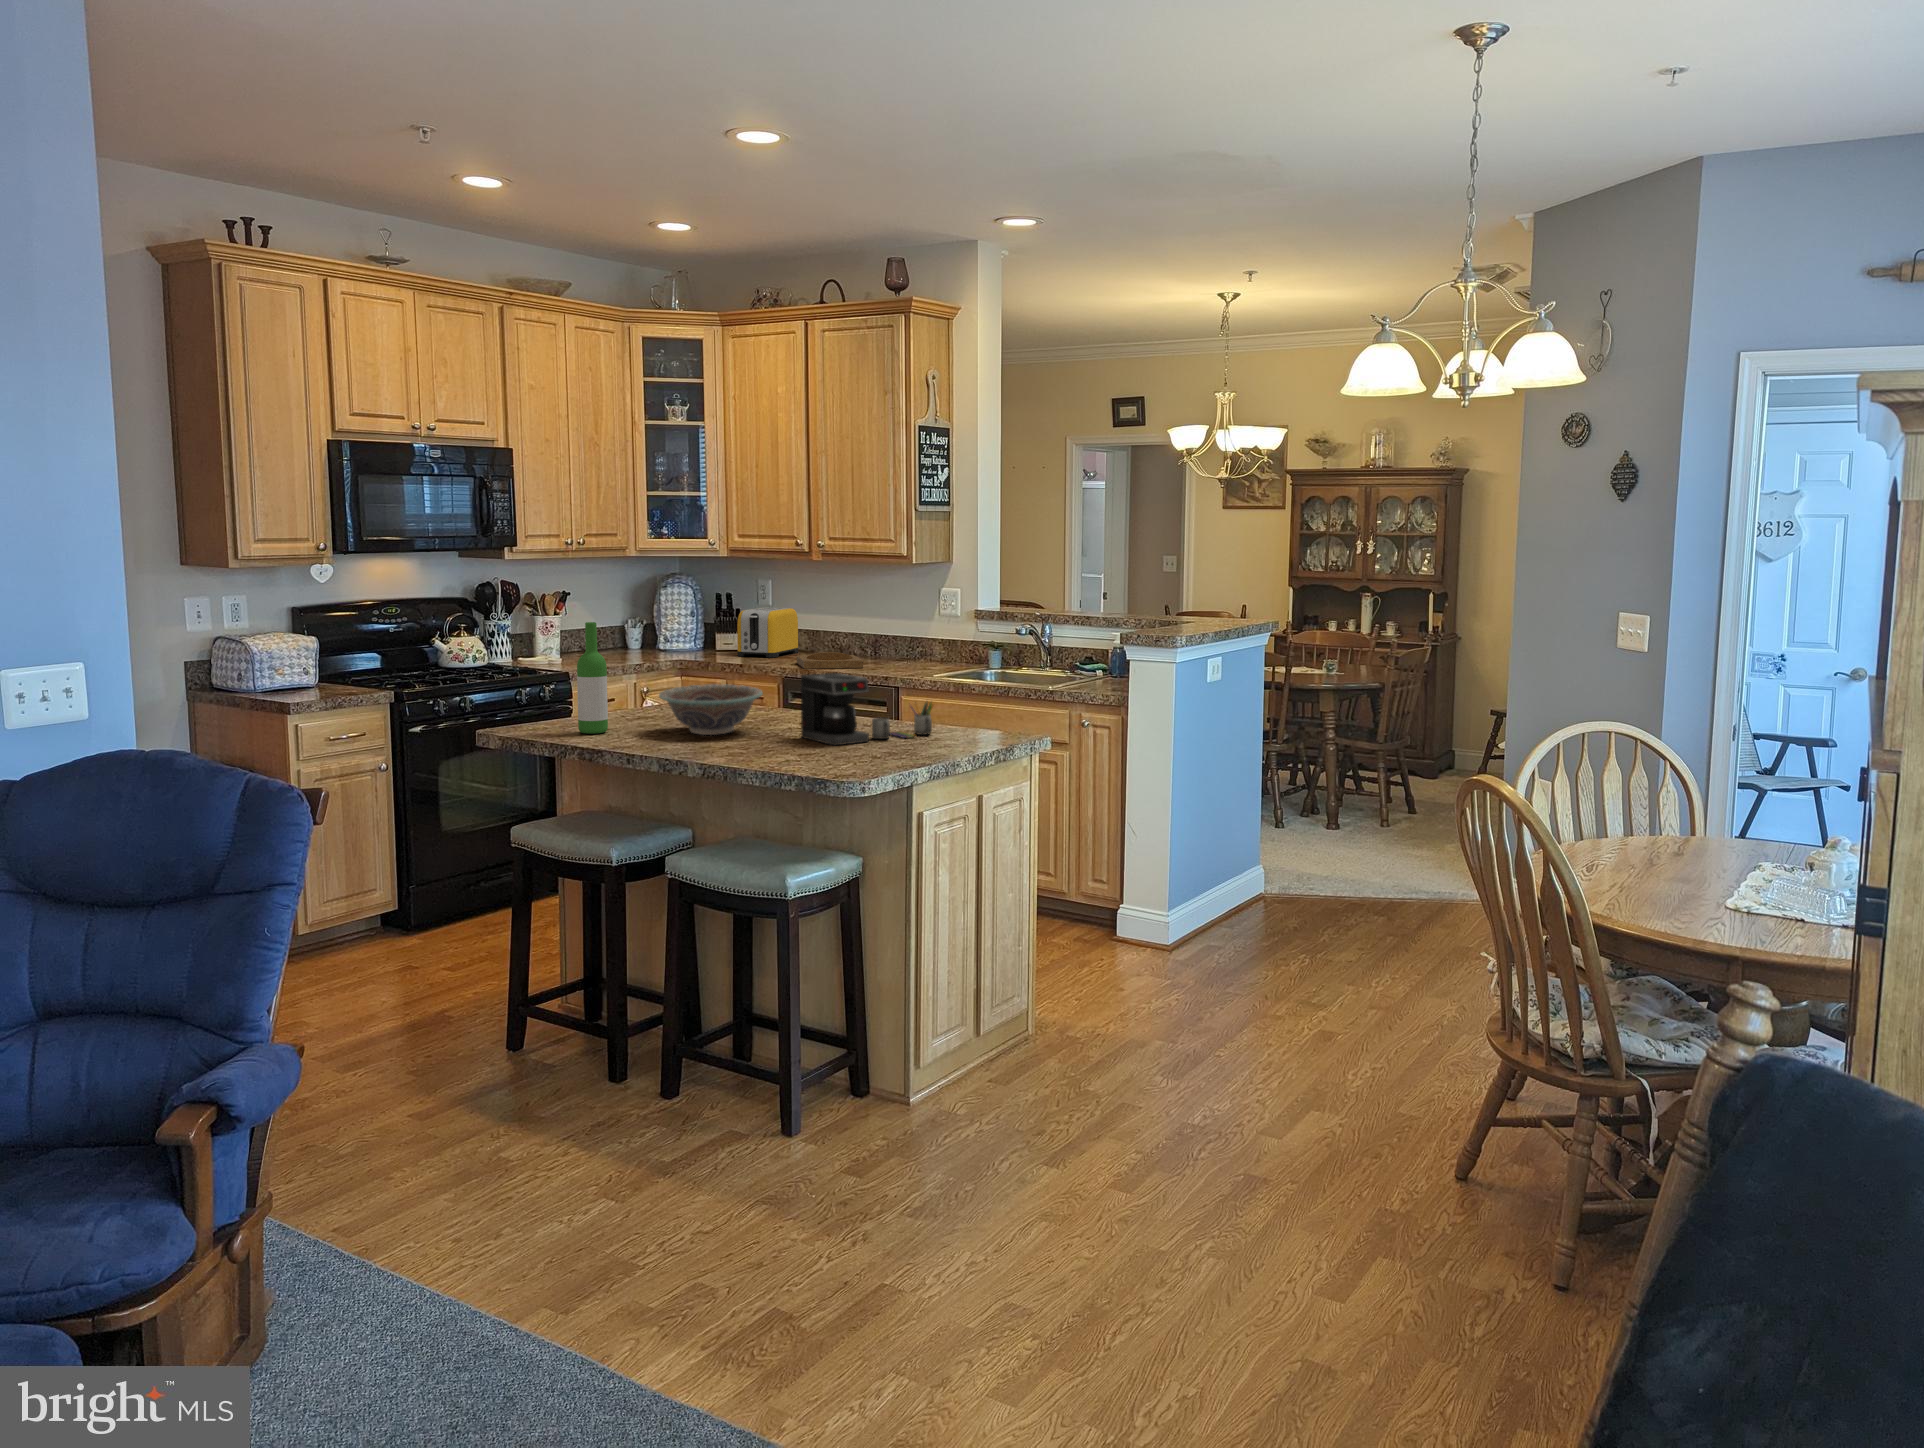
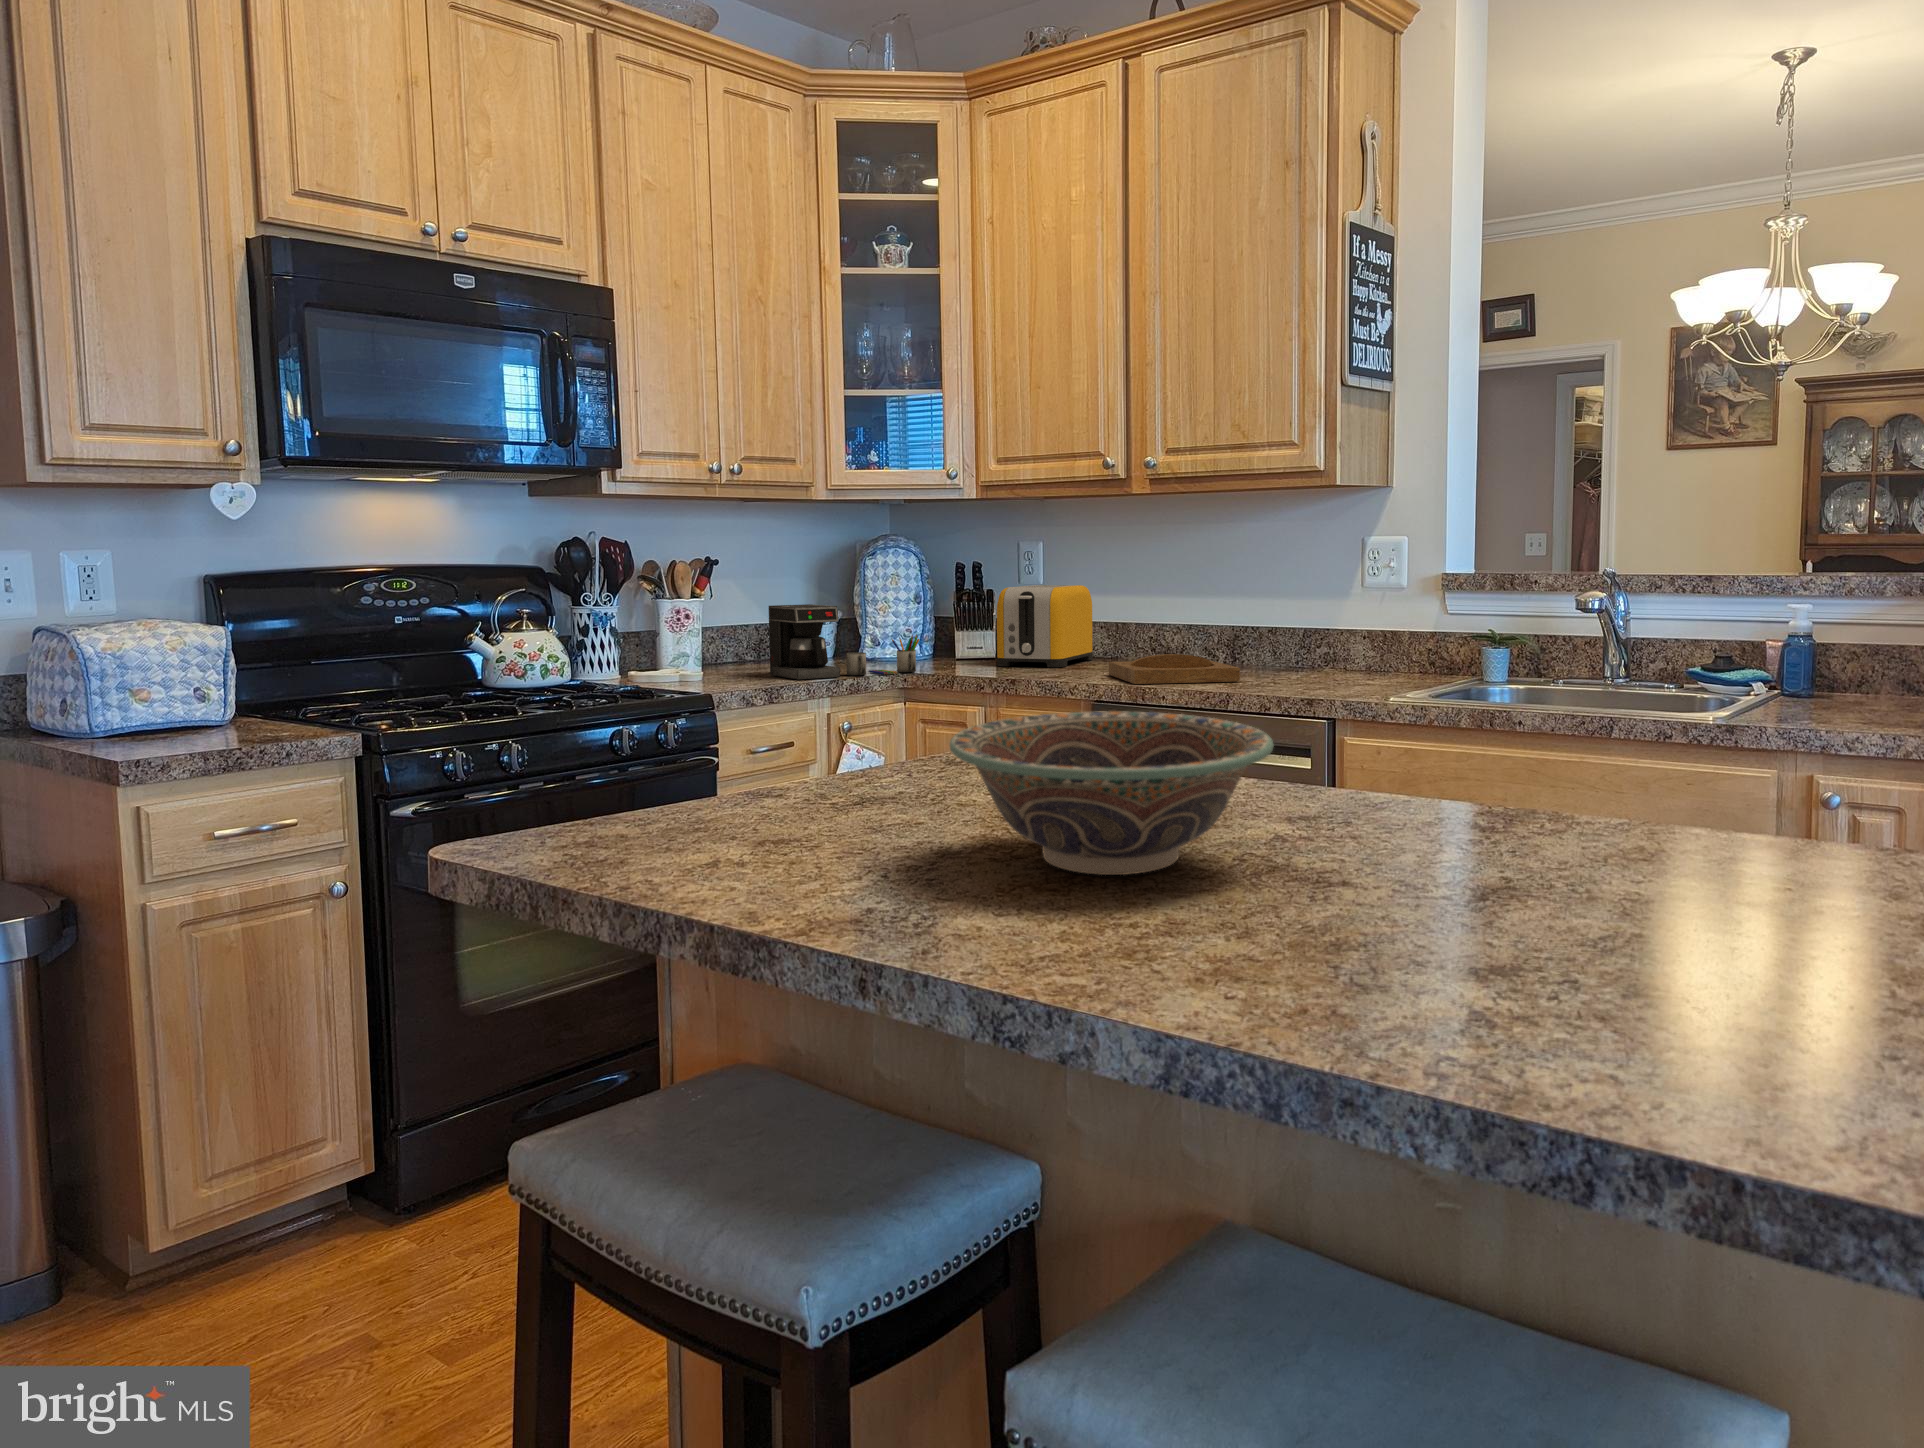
wine bottle: present [577,622,608,734] -> none [697,517,792,871]
coffee maker: present [801,673,933,745] -> present [769,604,920,680]

